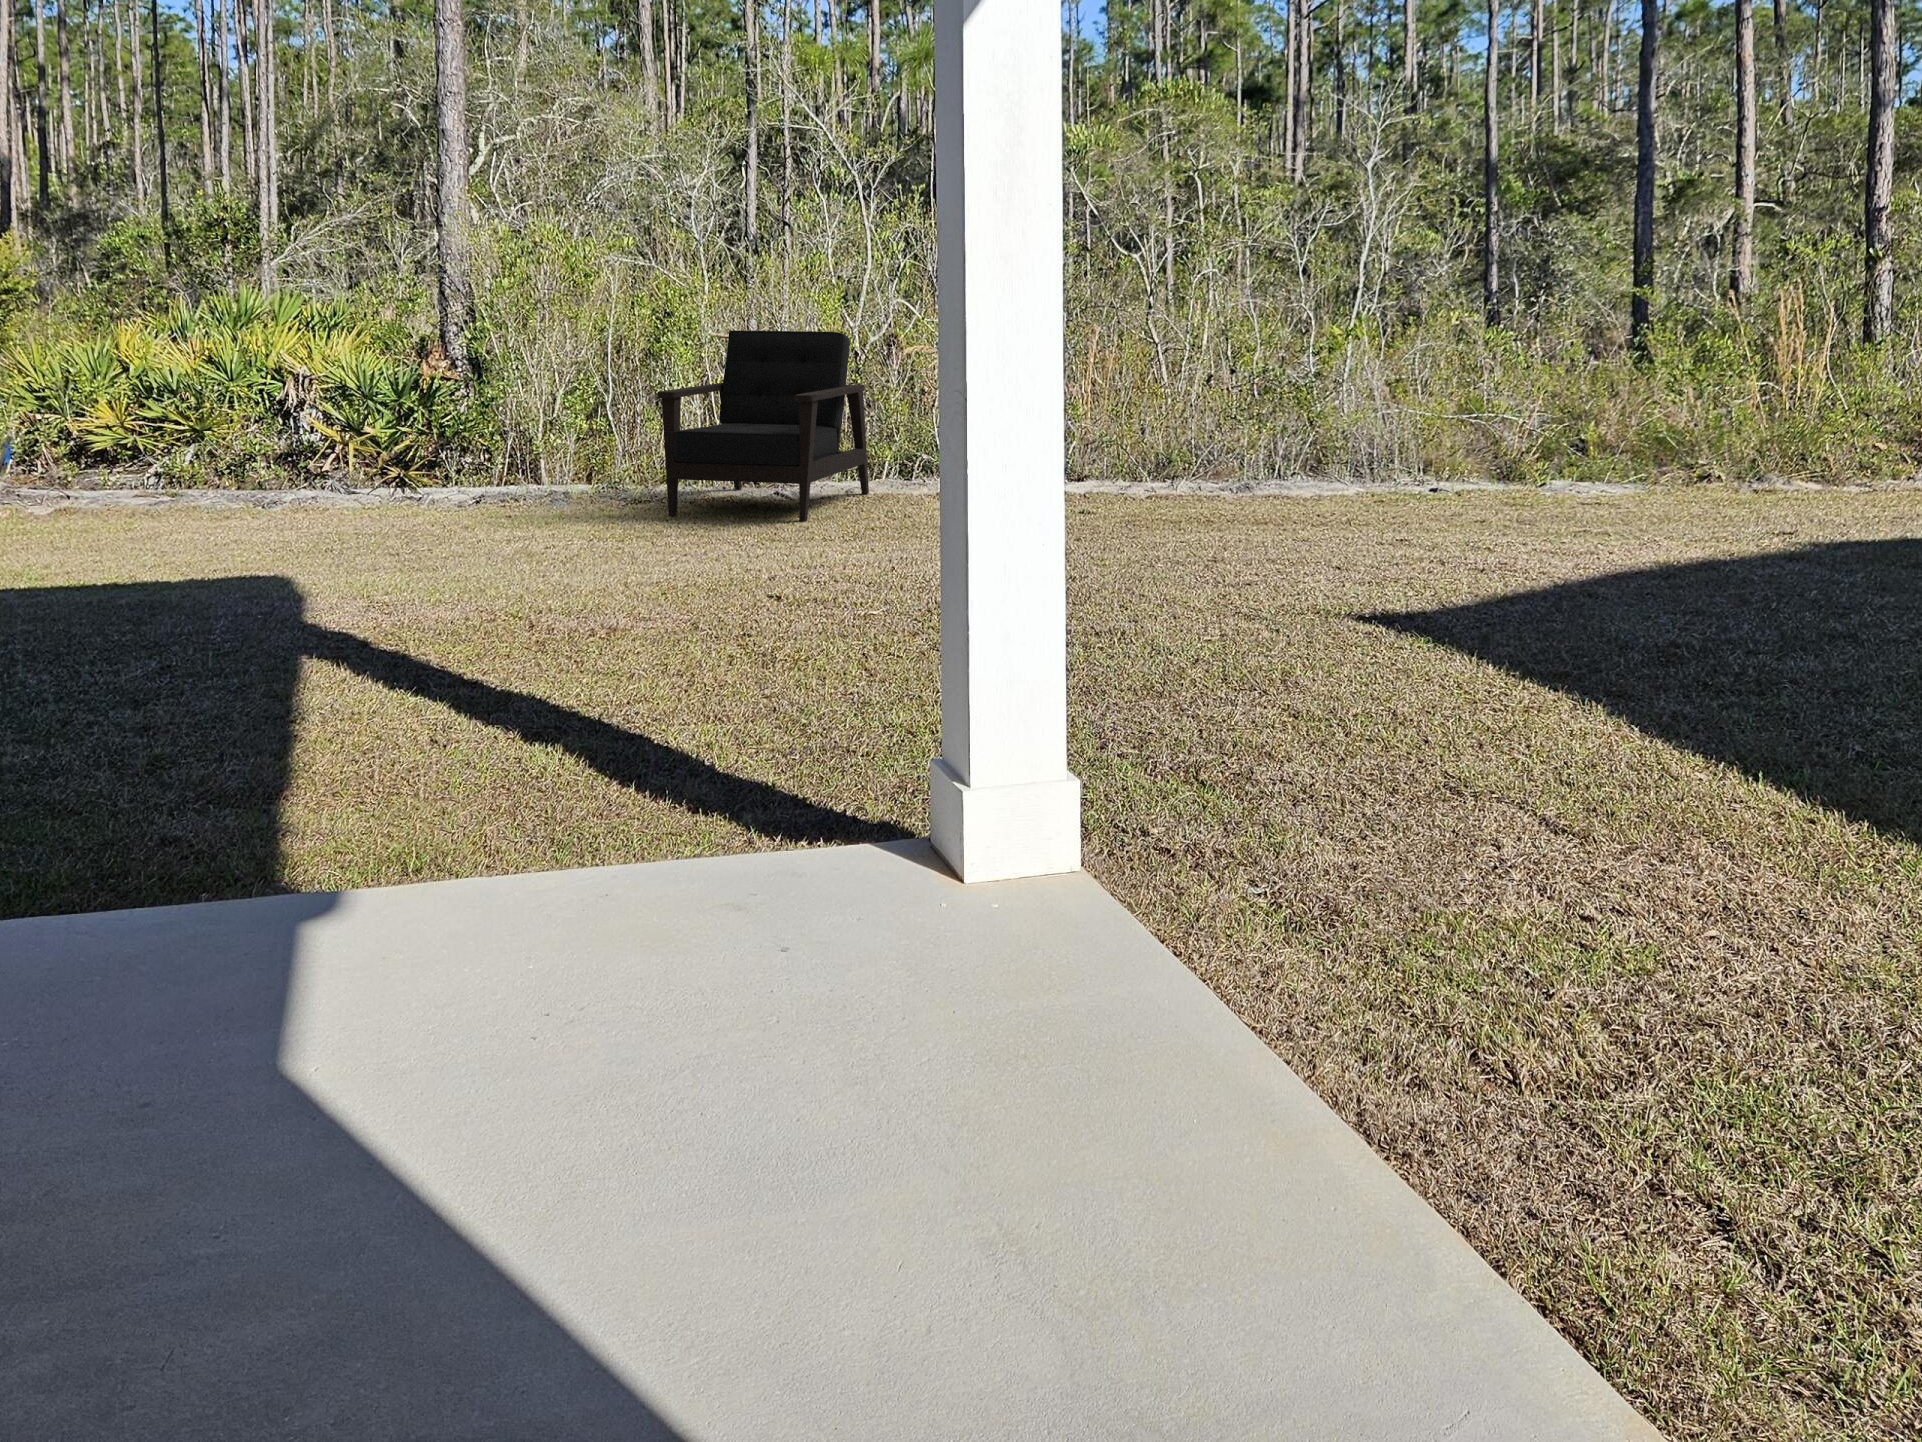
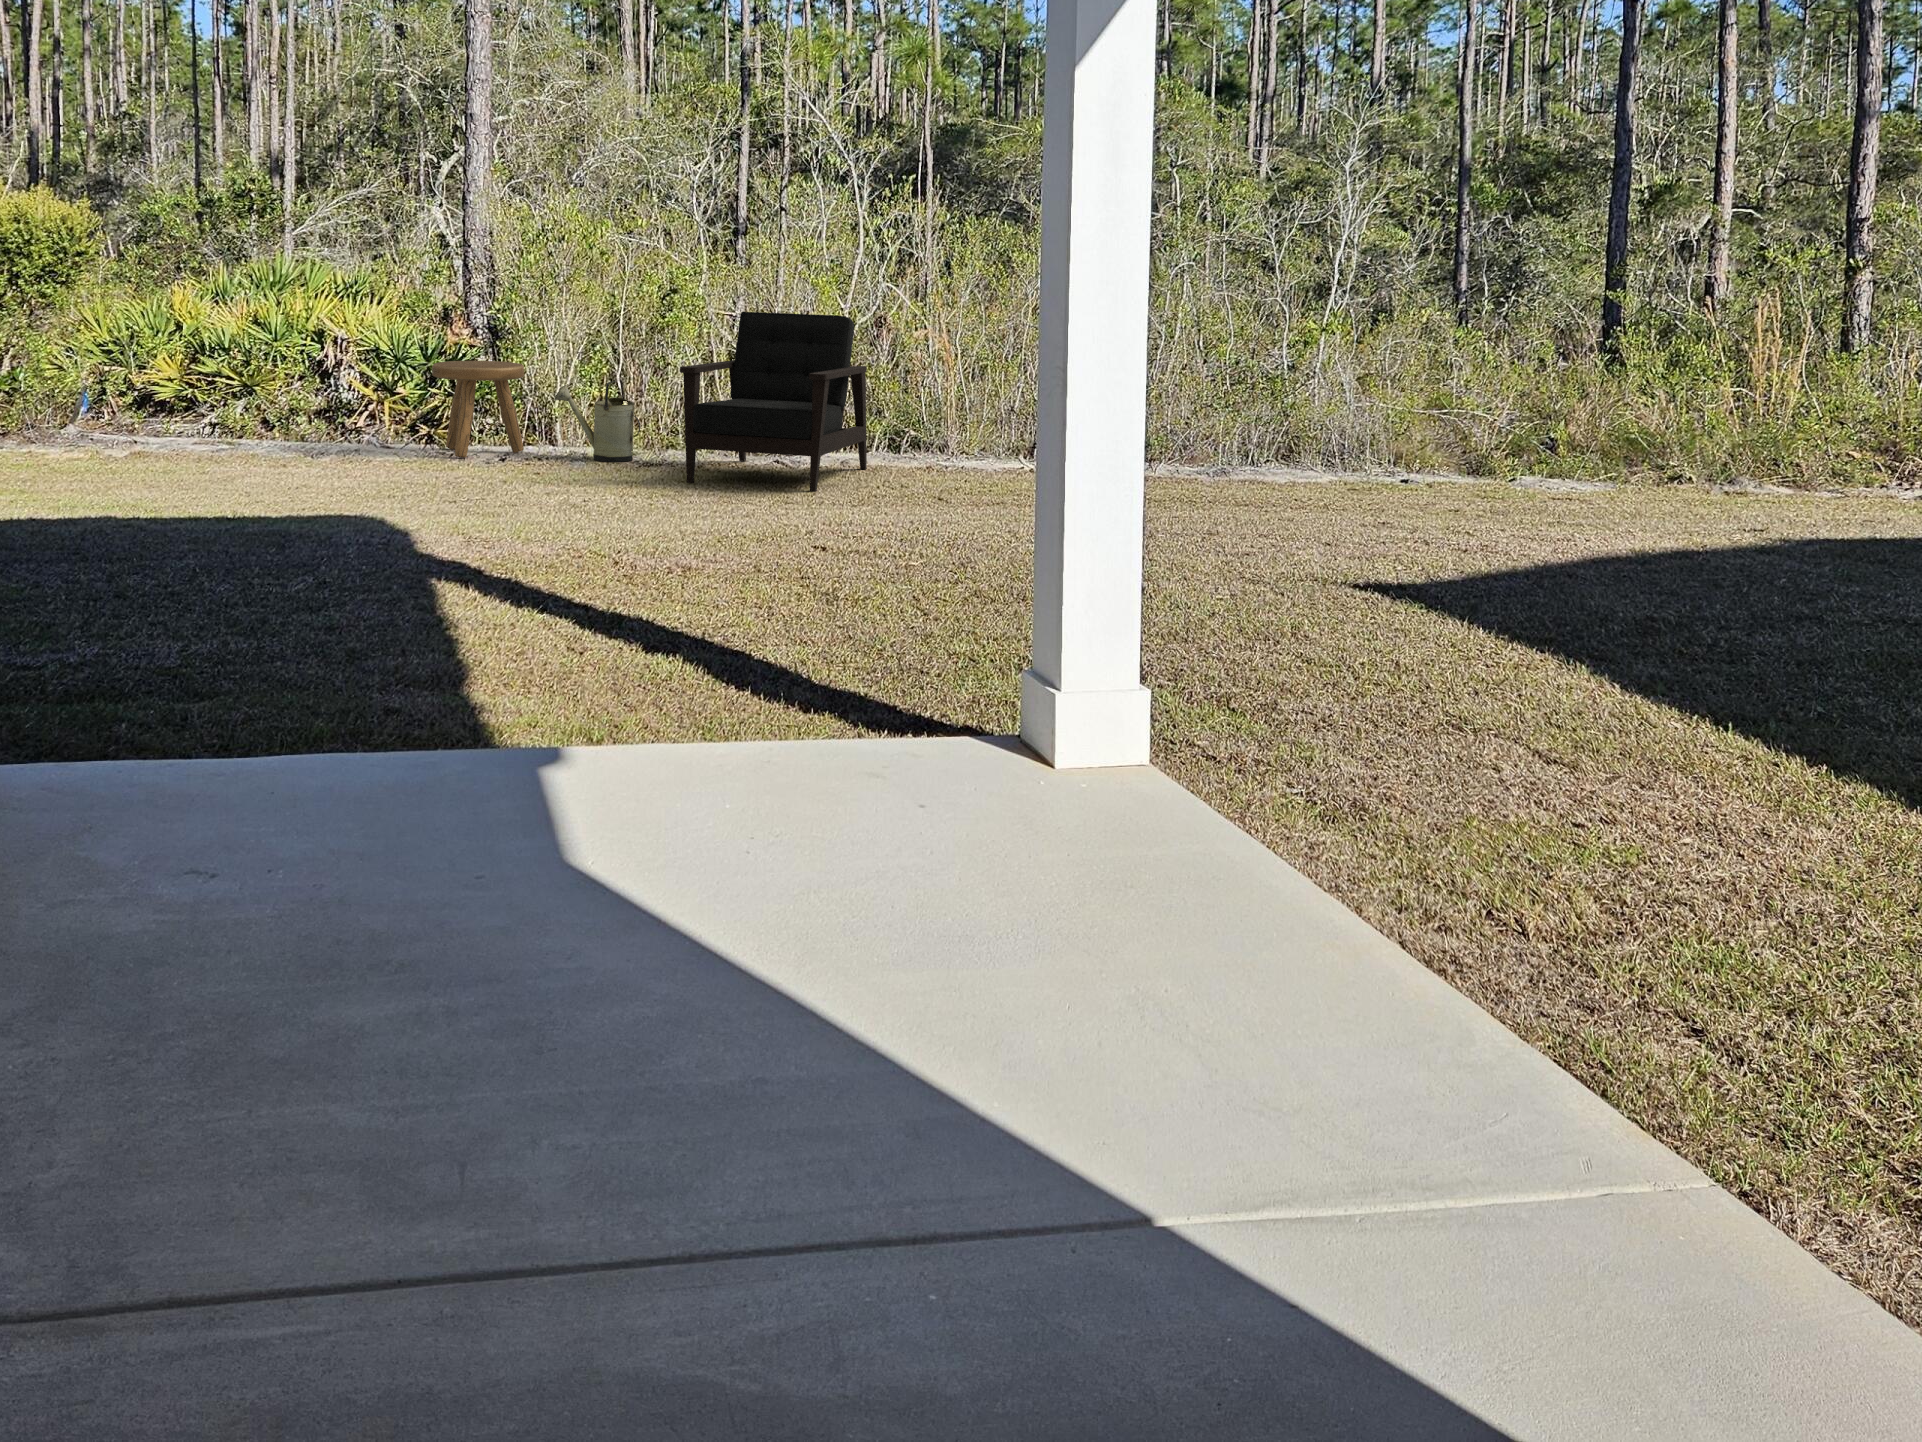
stool: none [400,391,504,496] -> present [432,361,524,458]
watering can: none [534,408,626,495] -> present [555,380,640,462]

